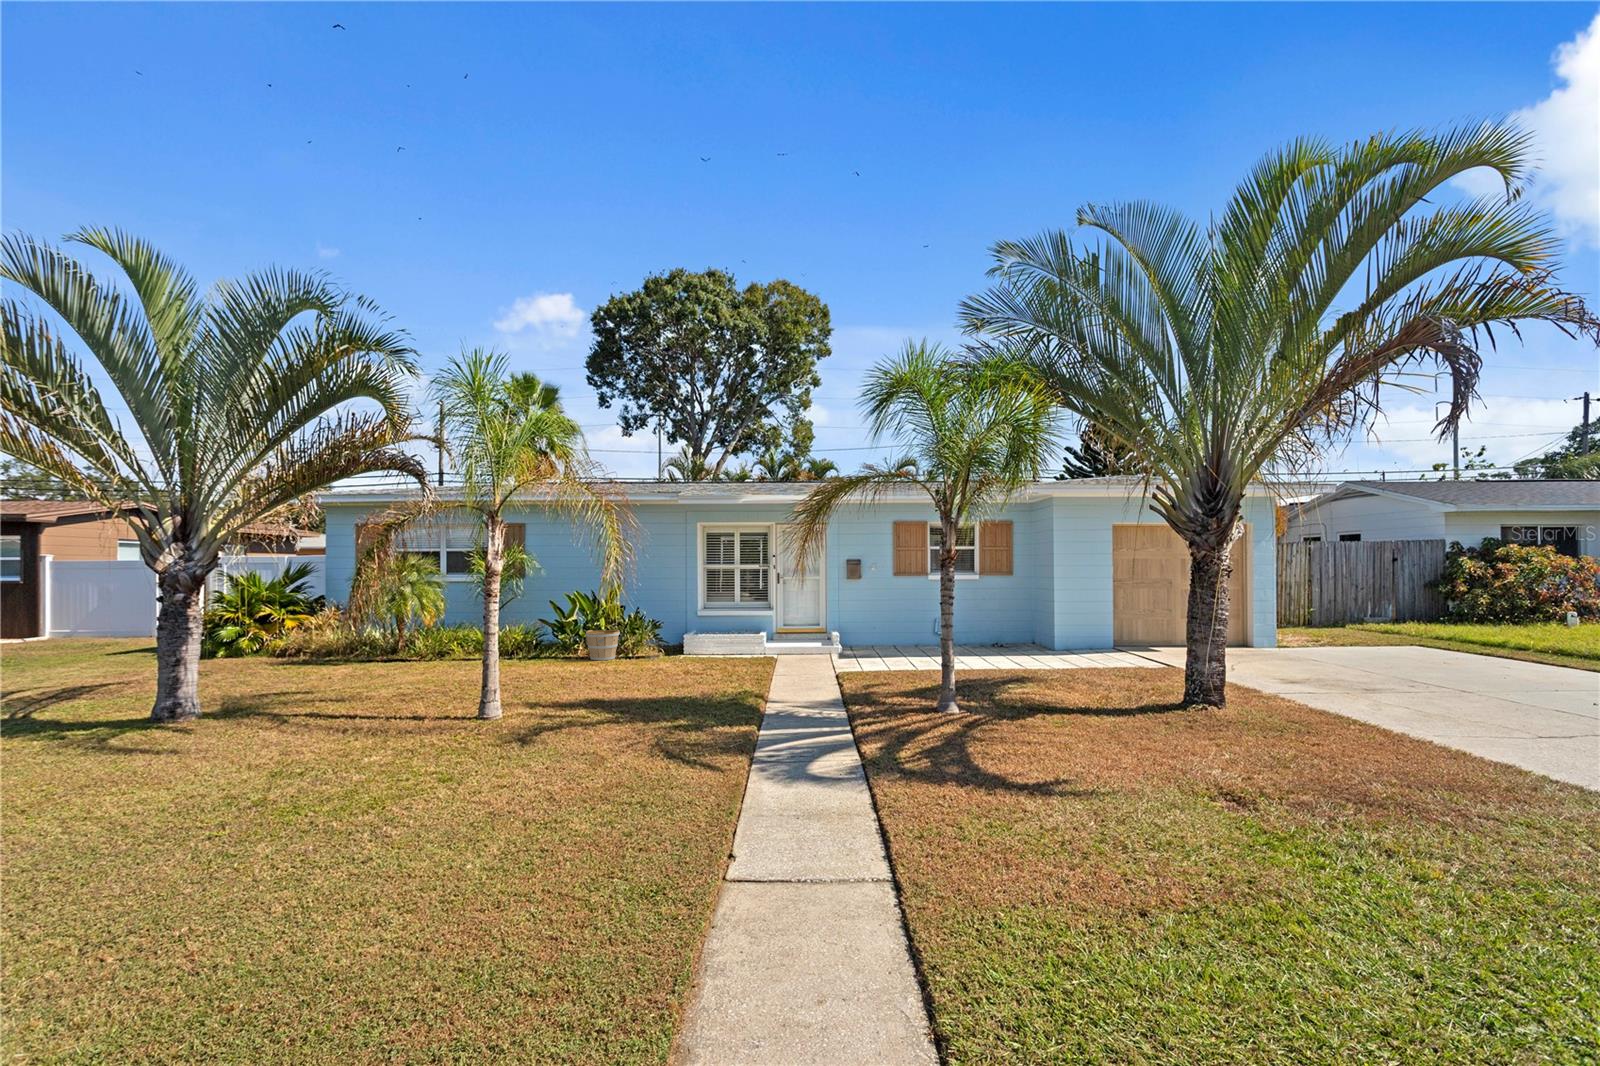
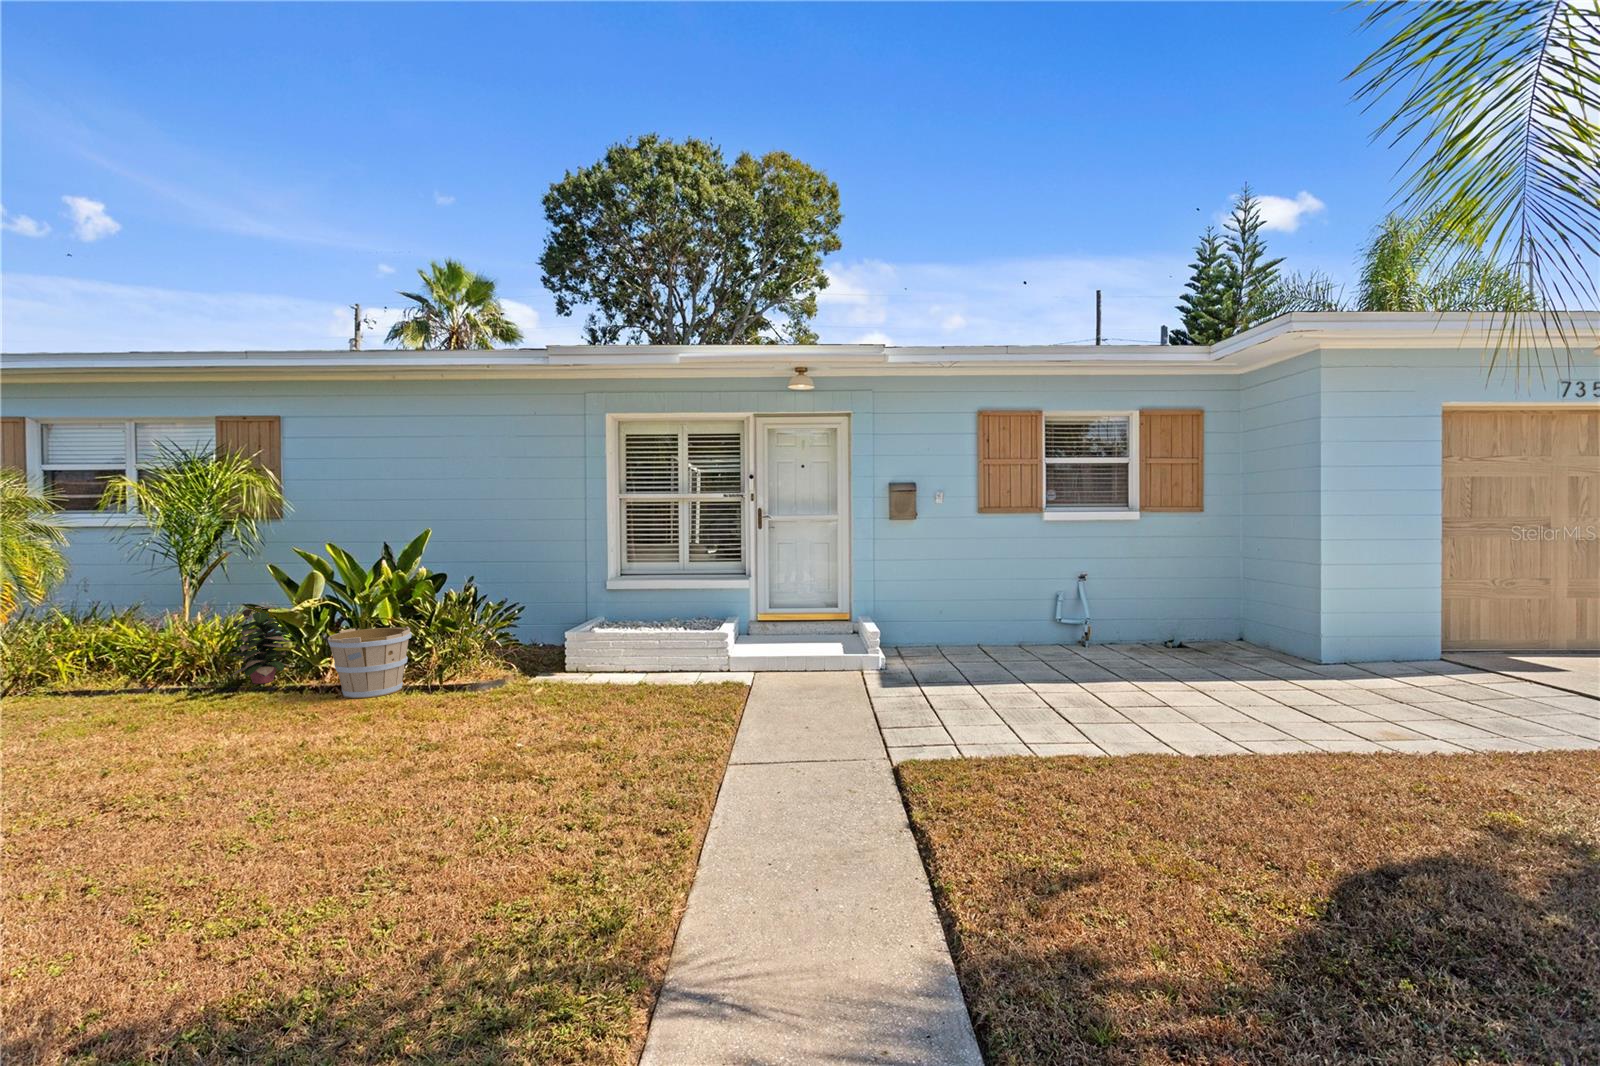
decorative plant: none [530,620,557,657] -> present [231,606,292,684]

